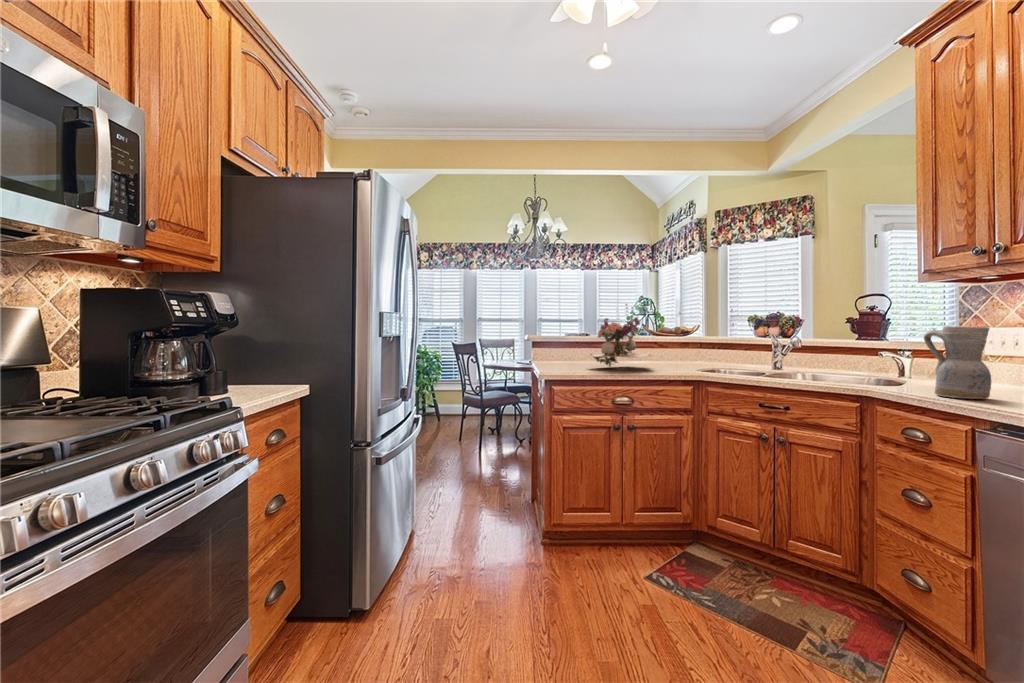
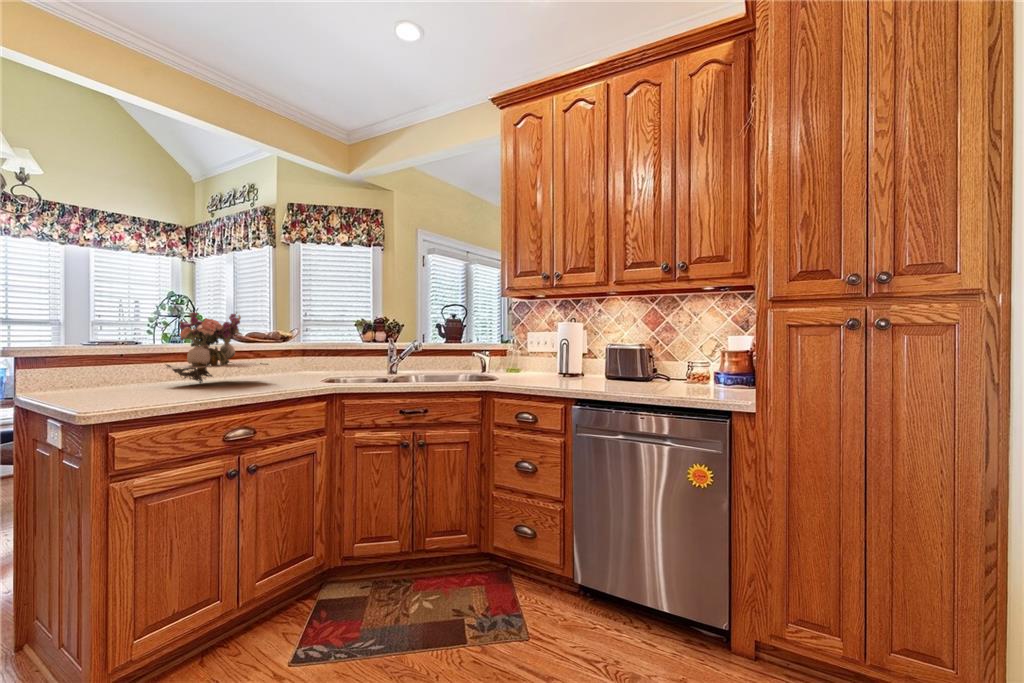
ceramic pitcher: present [924,326,991,399] -> none [520,331,557,385]

